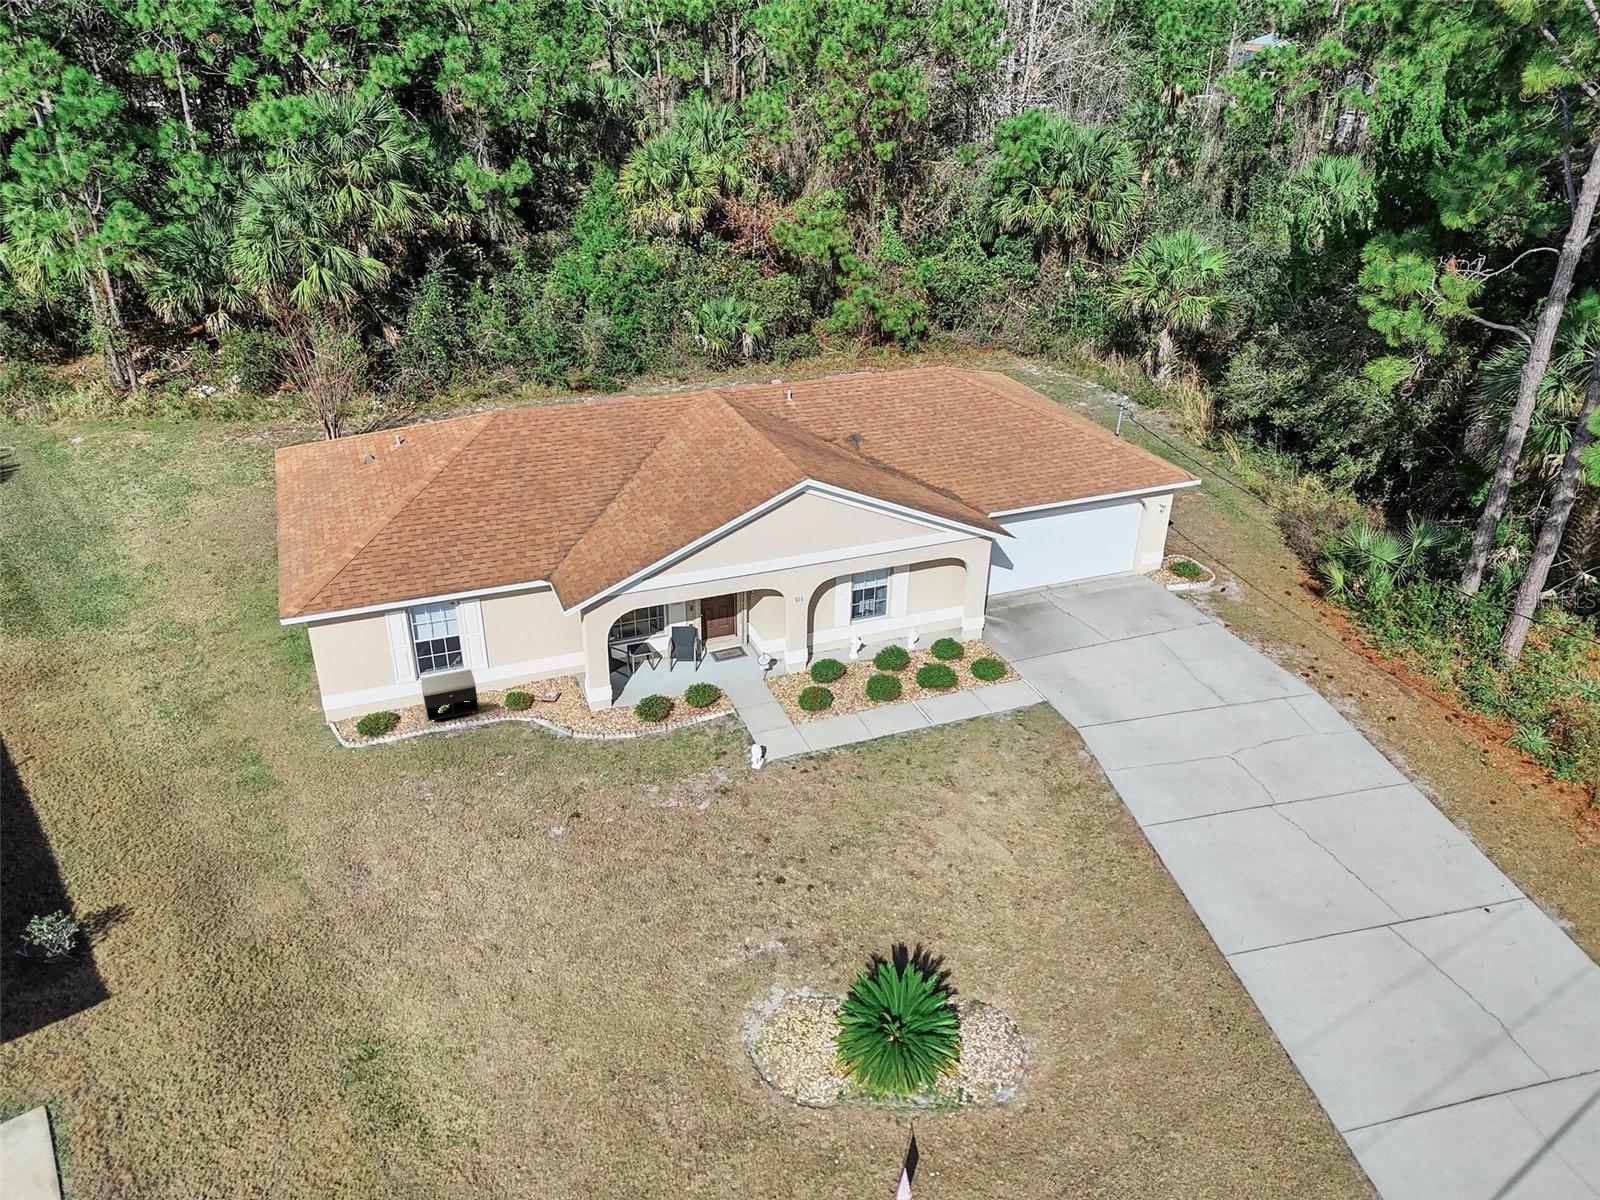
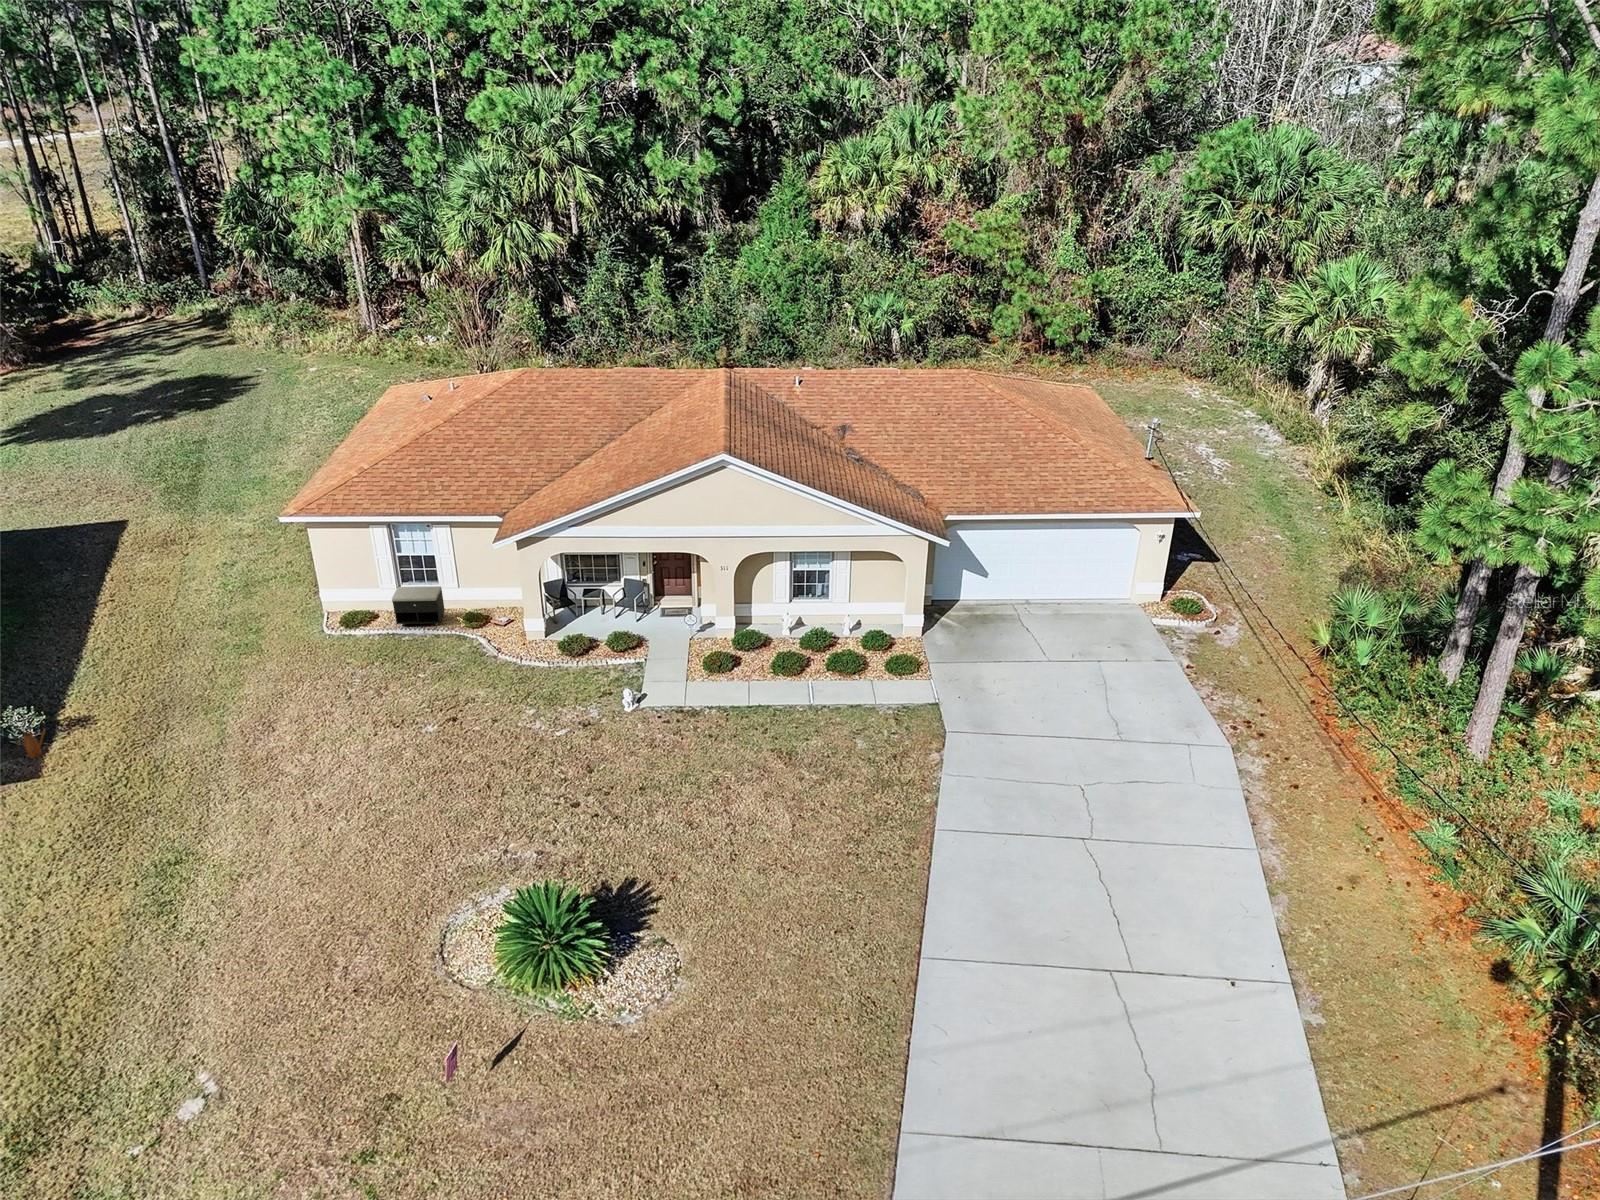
watering can: none [54,937,84,981] -> present [23,728,46,759]

